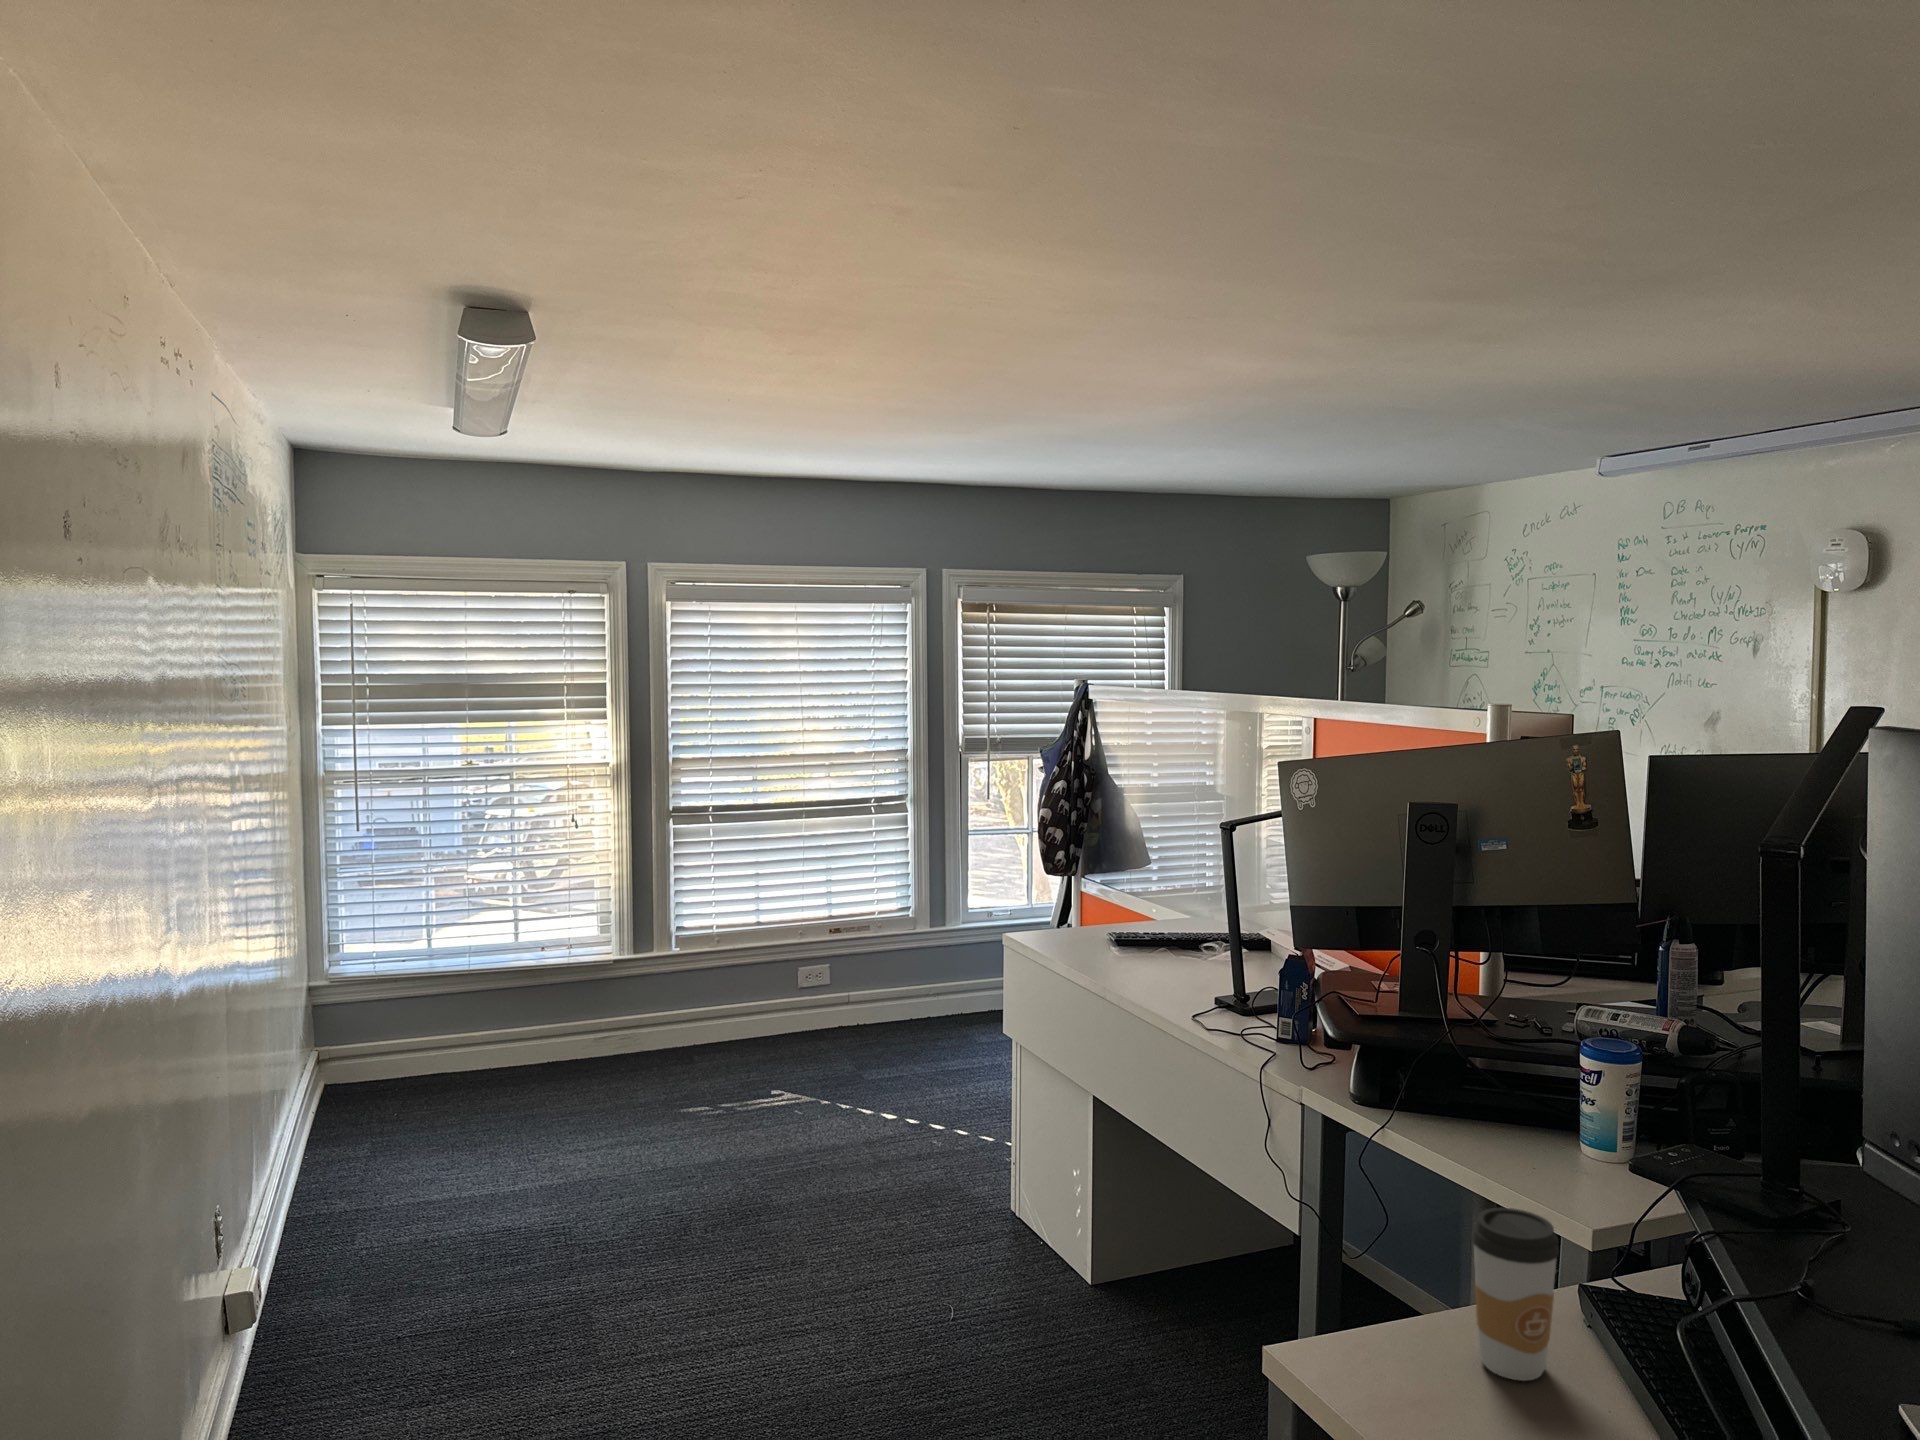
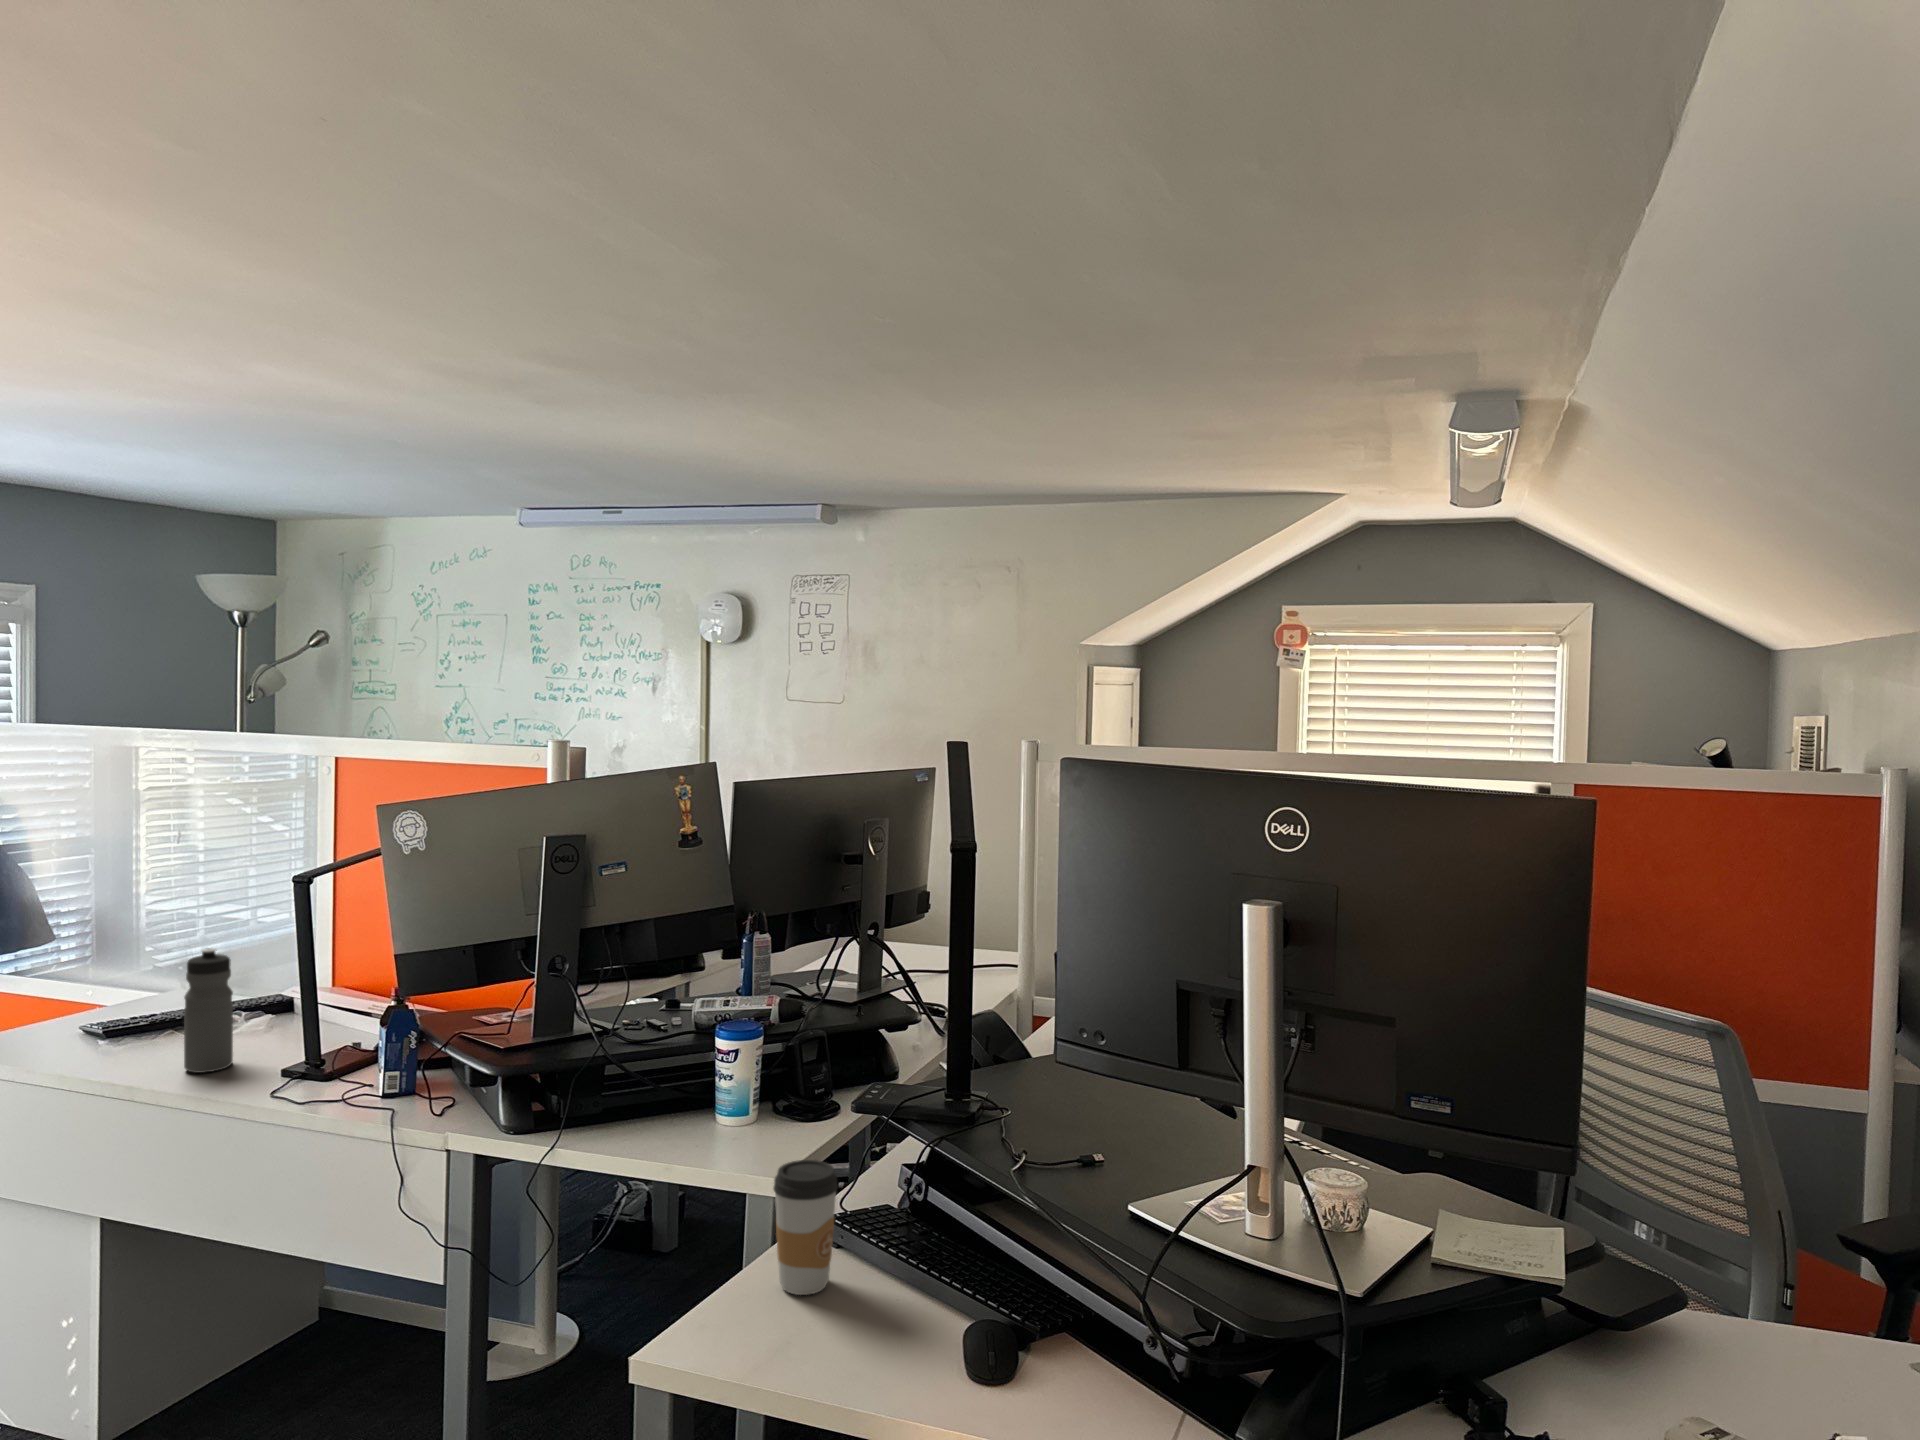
water bottle: none [1150,879,1188,988] -> present [184,948,233,1073]

